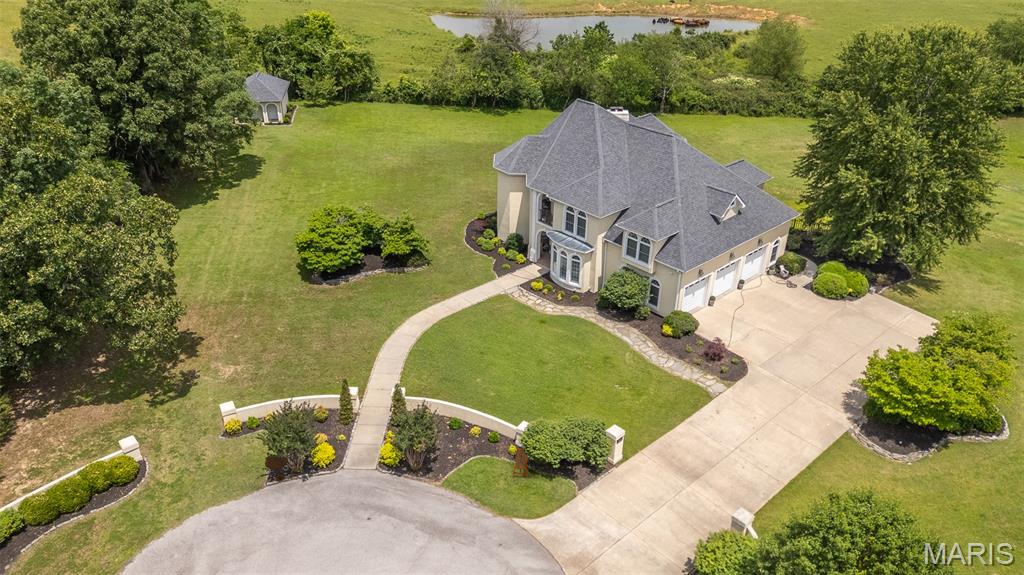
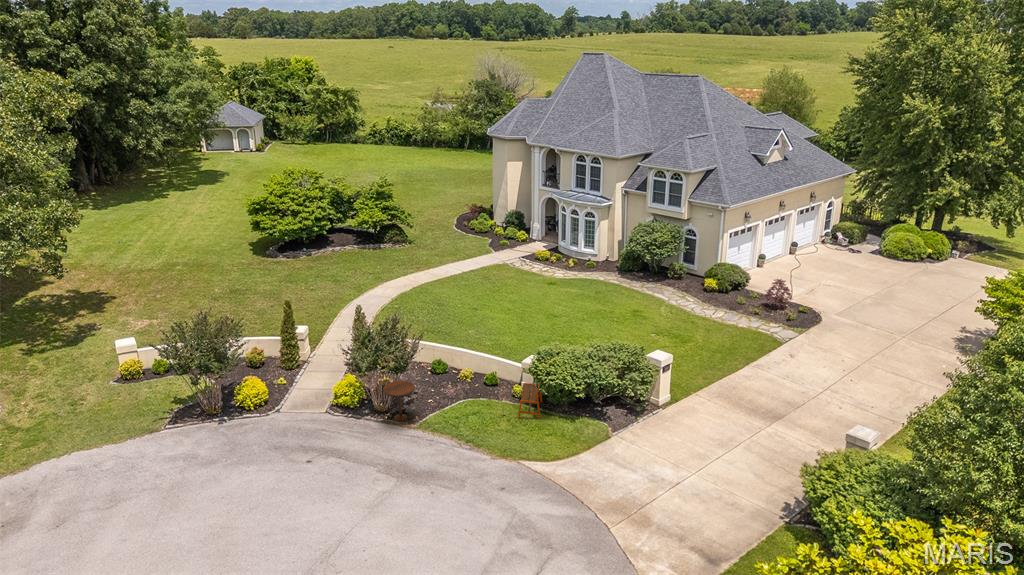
pedestal table: present [265,457,288,482] -> present [383,381,415,421]

